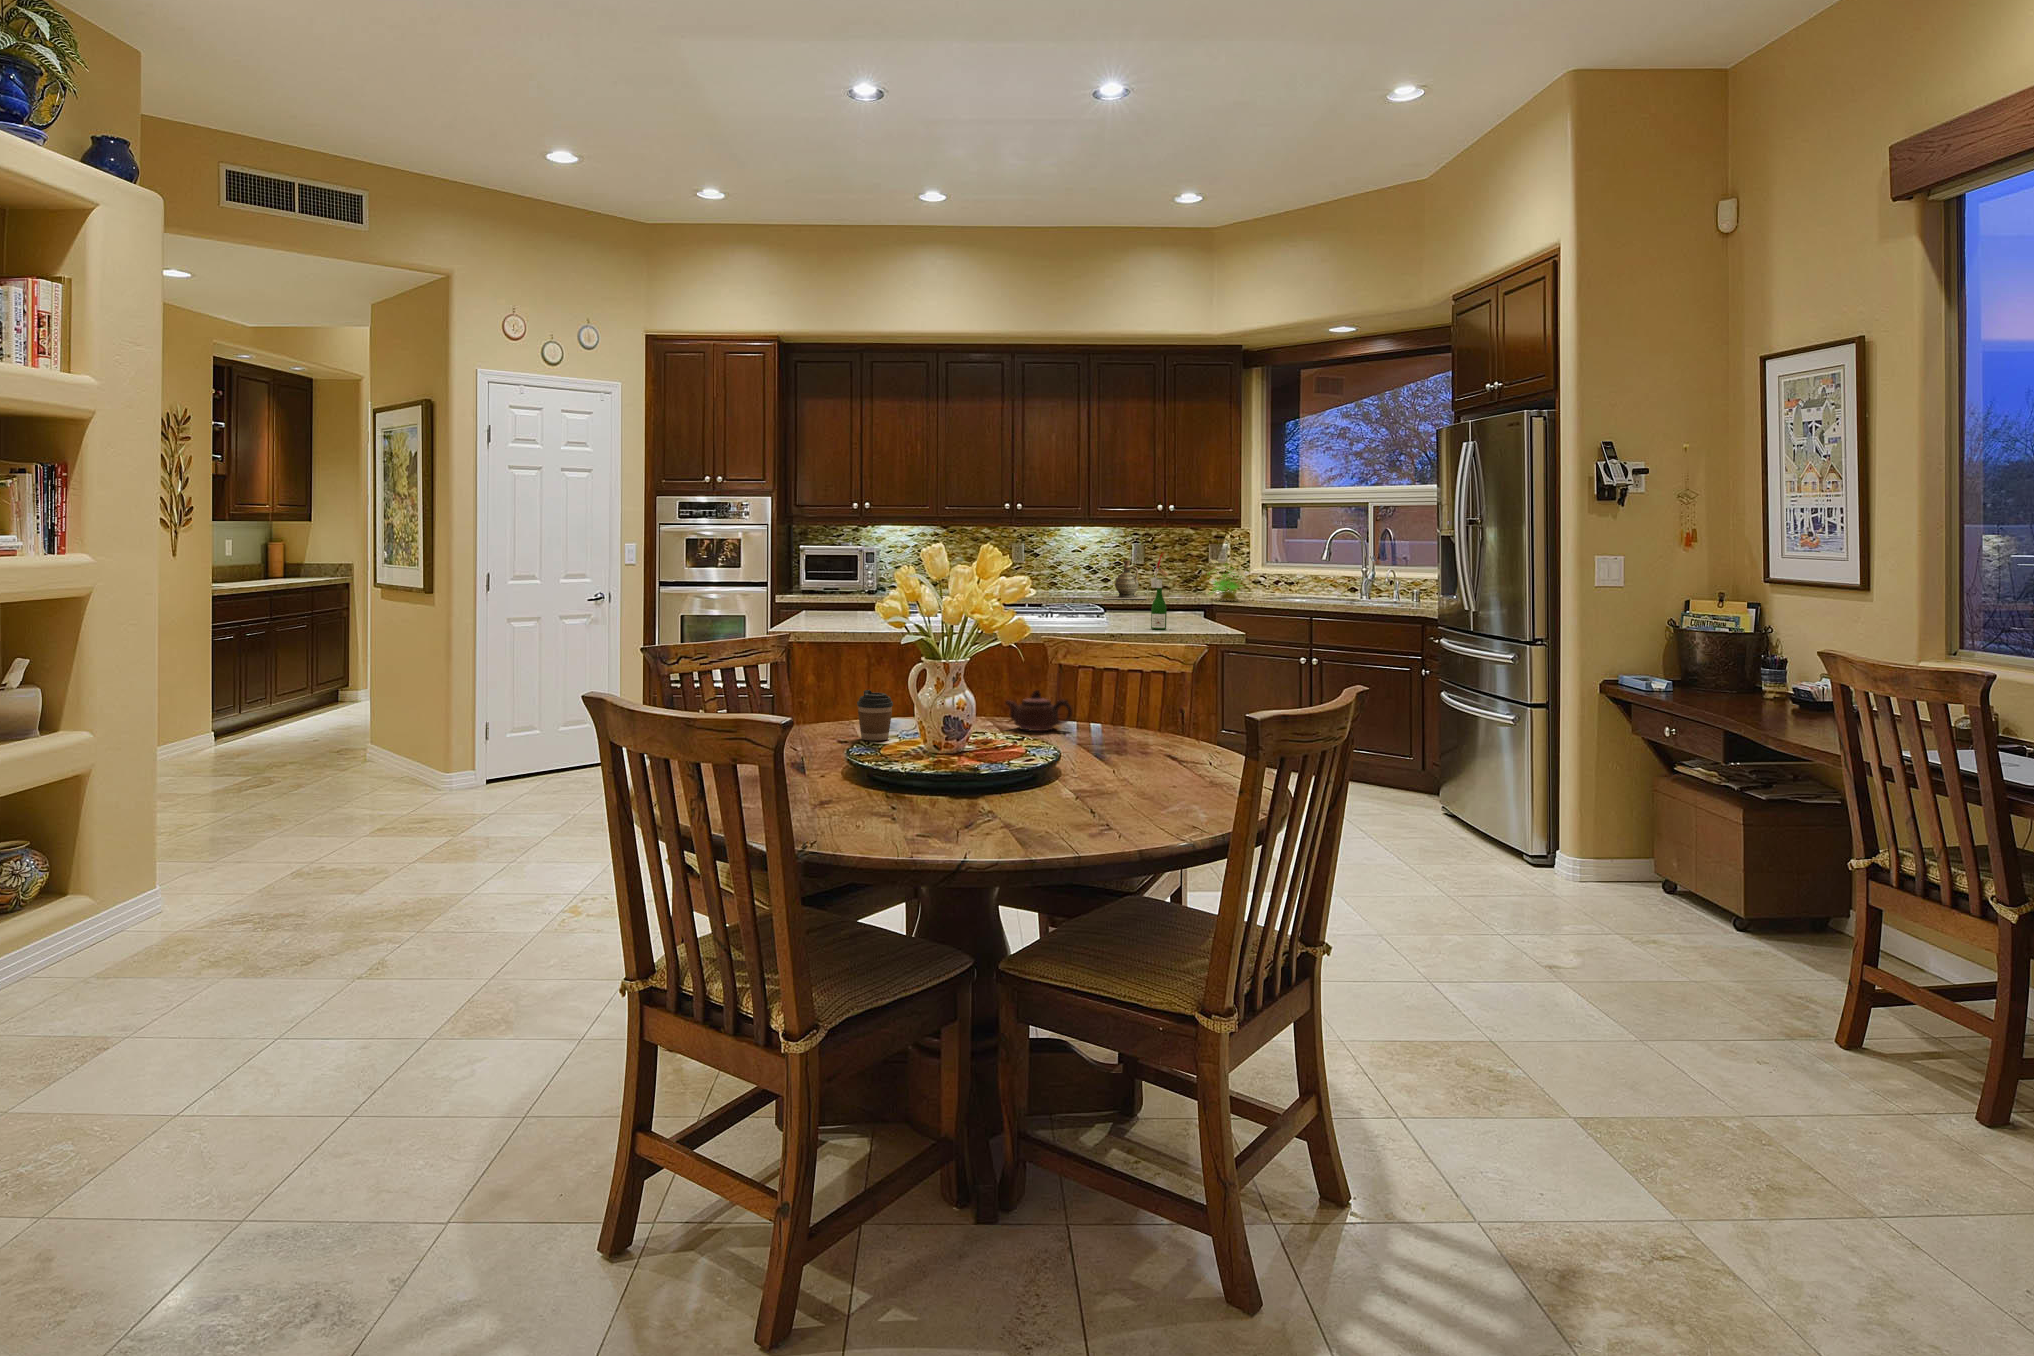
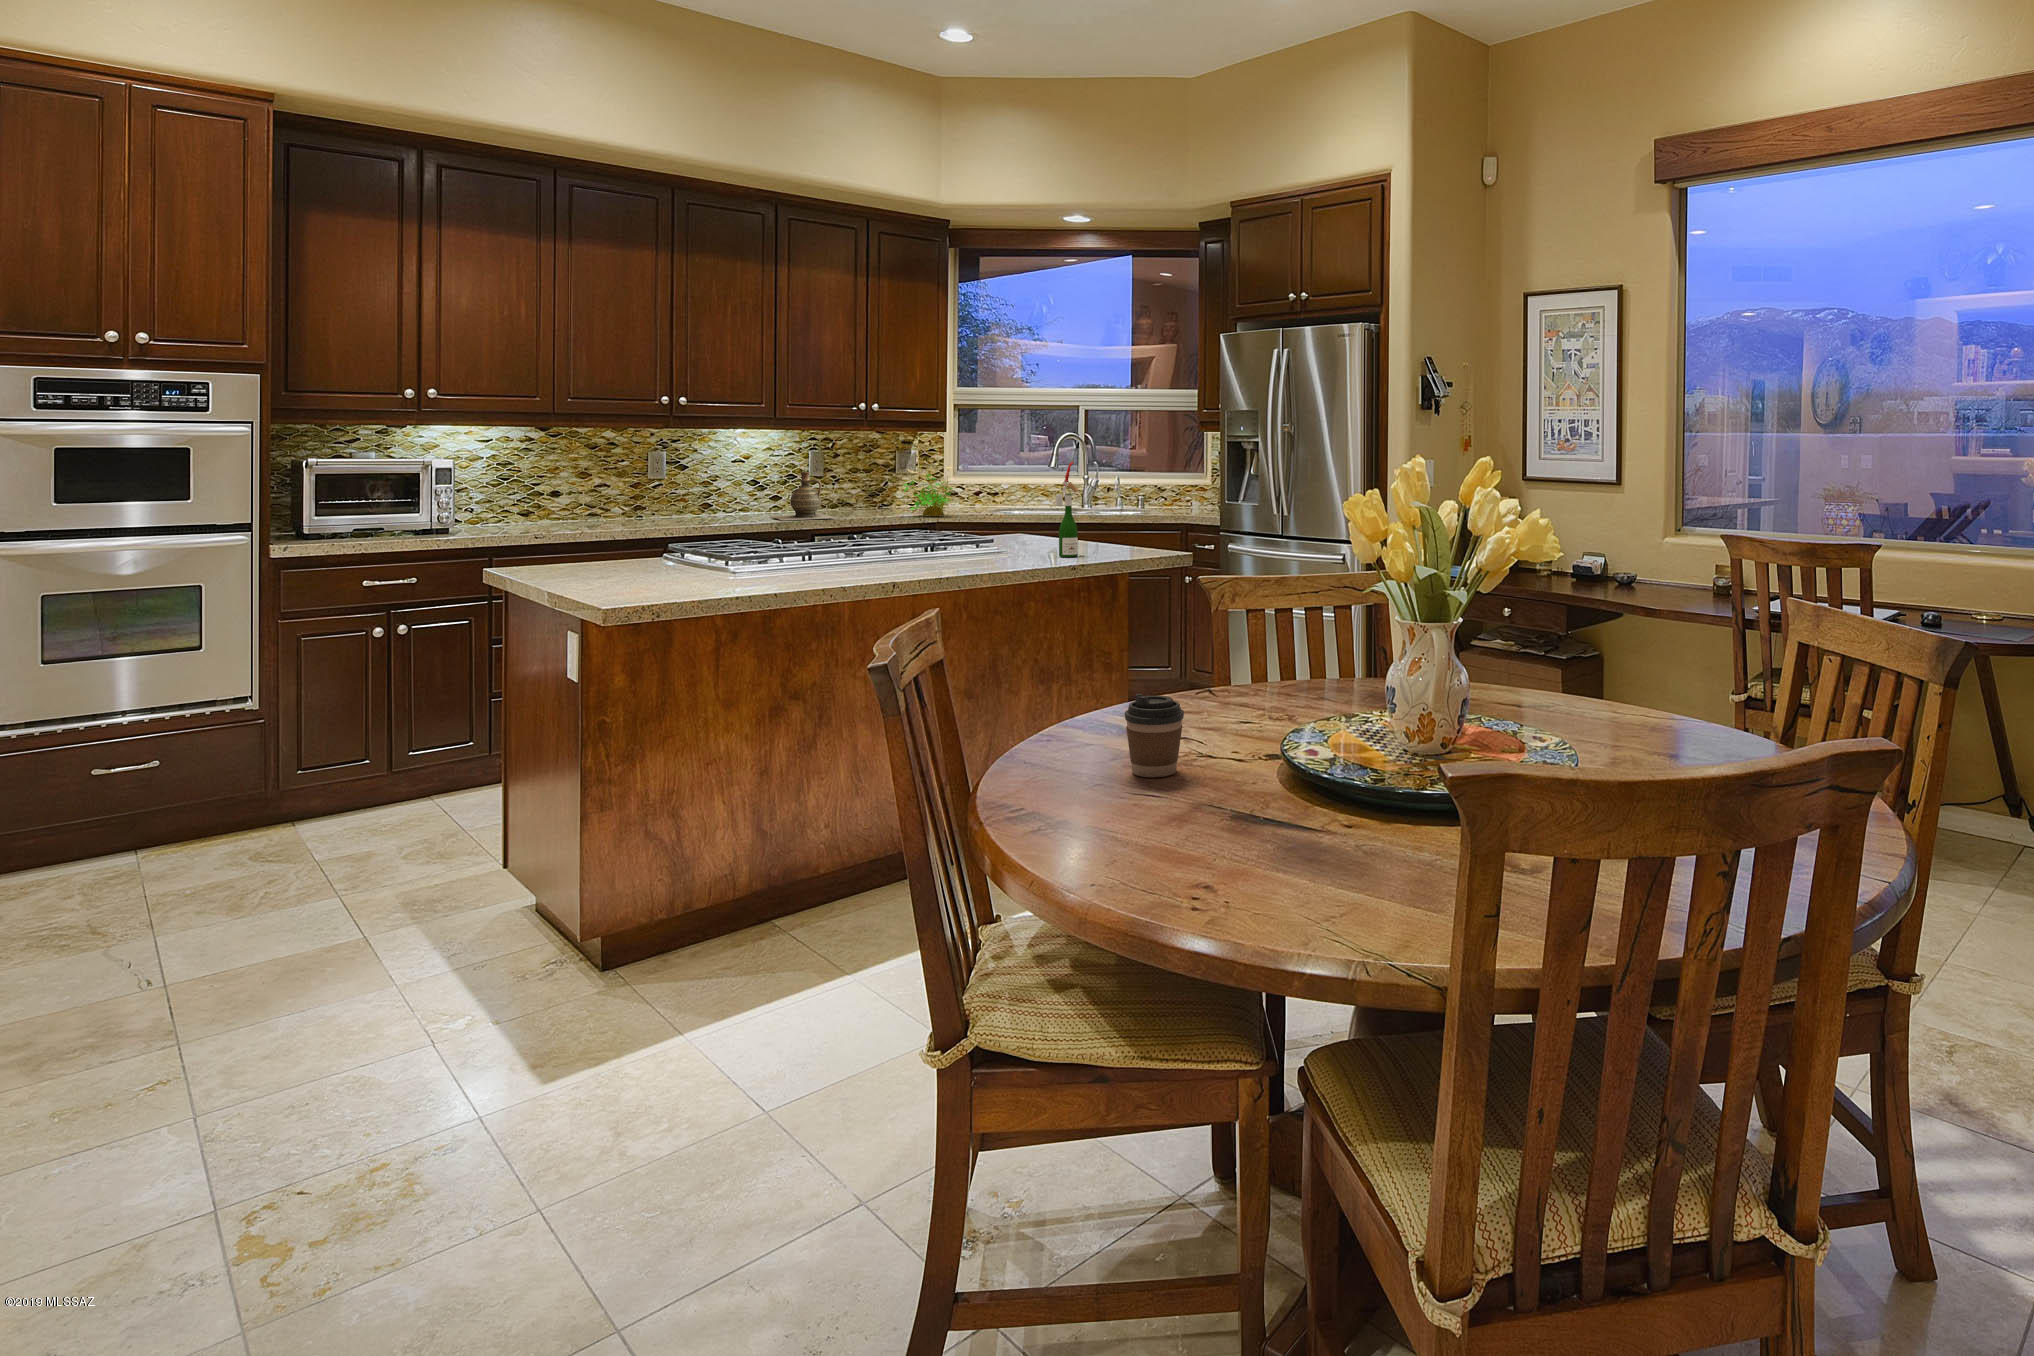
teapot: present [1005,690,1072,731] -> none [1241,657,1325,716]

